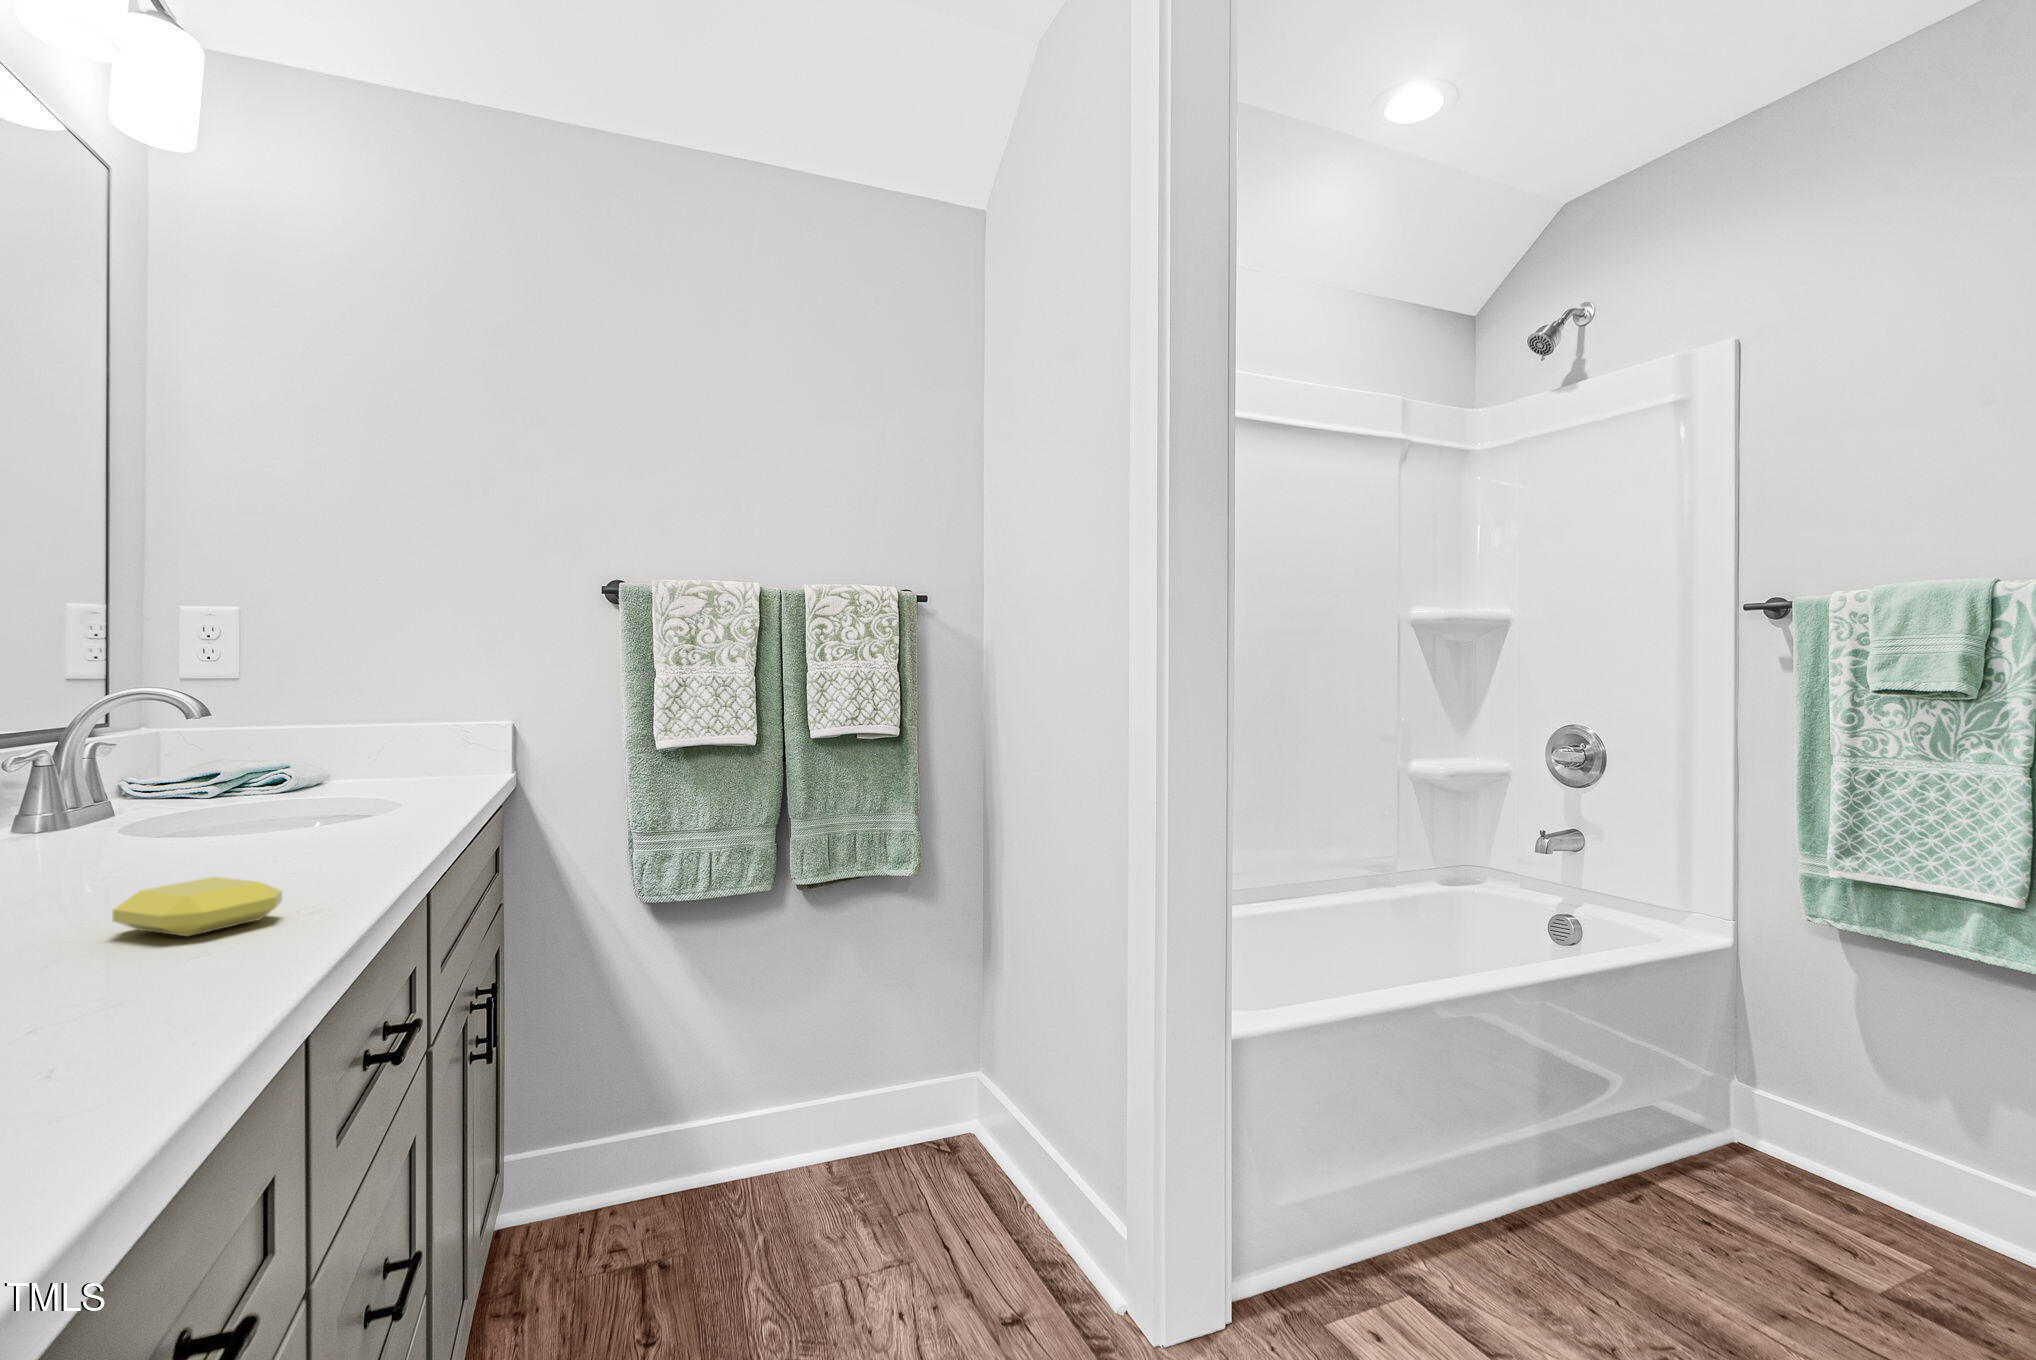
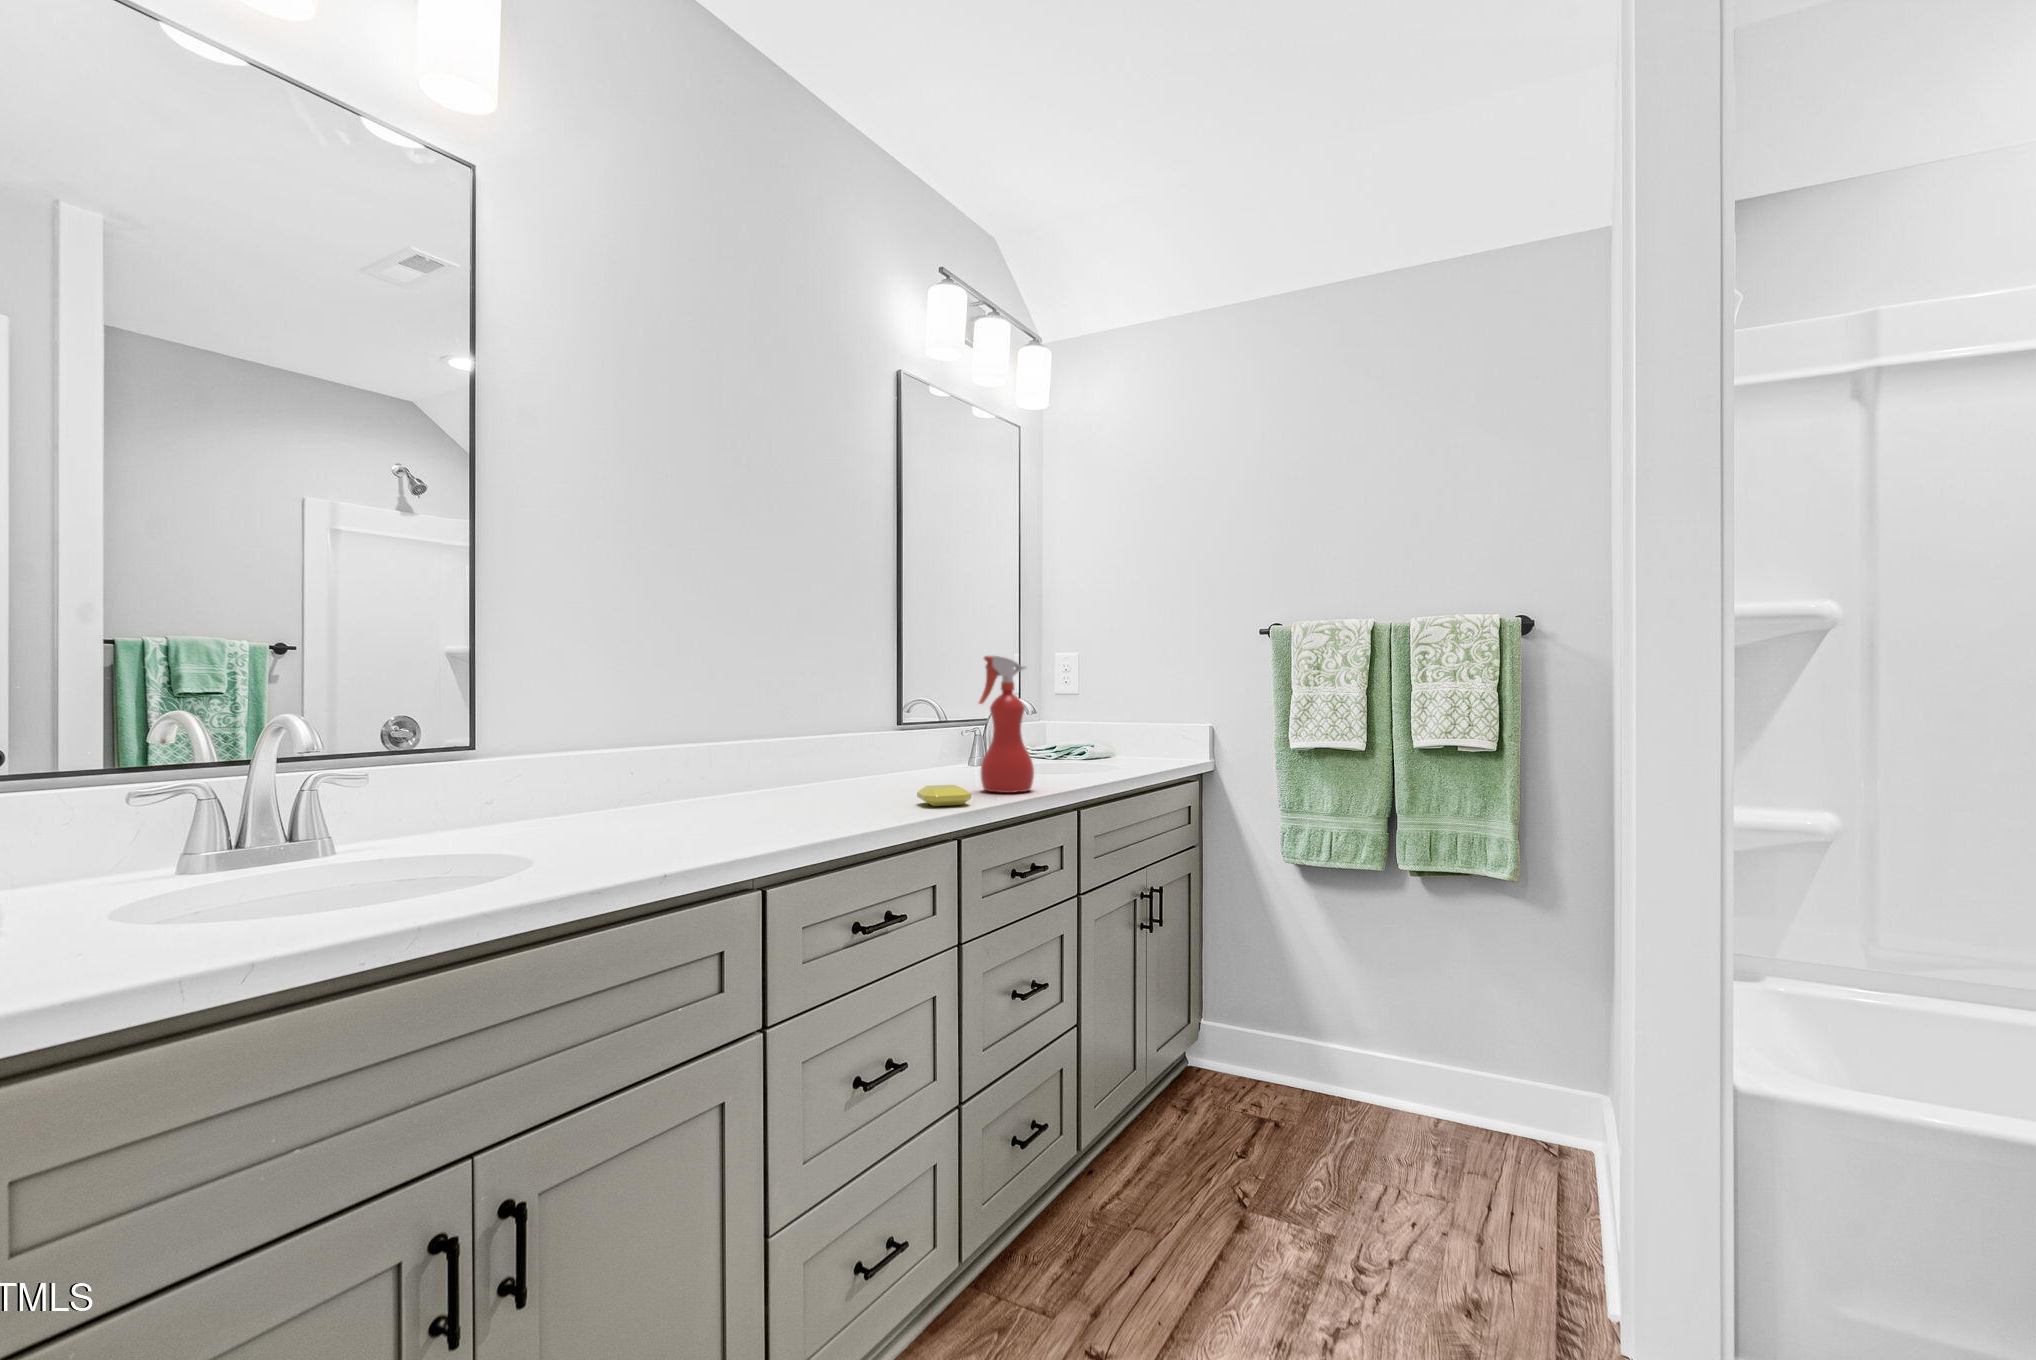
spray bottle: none [214,592,350,877] -> present [979,655,1034,793]

